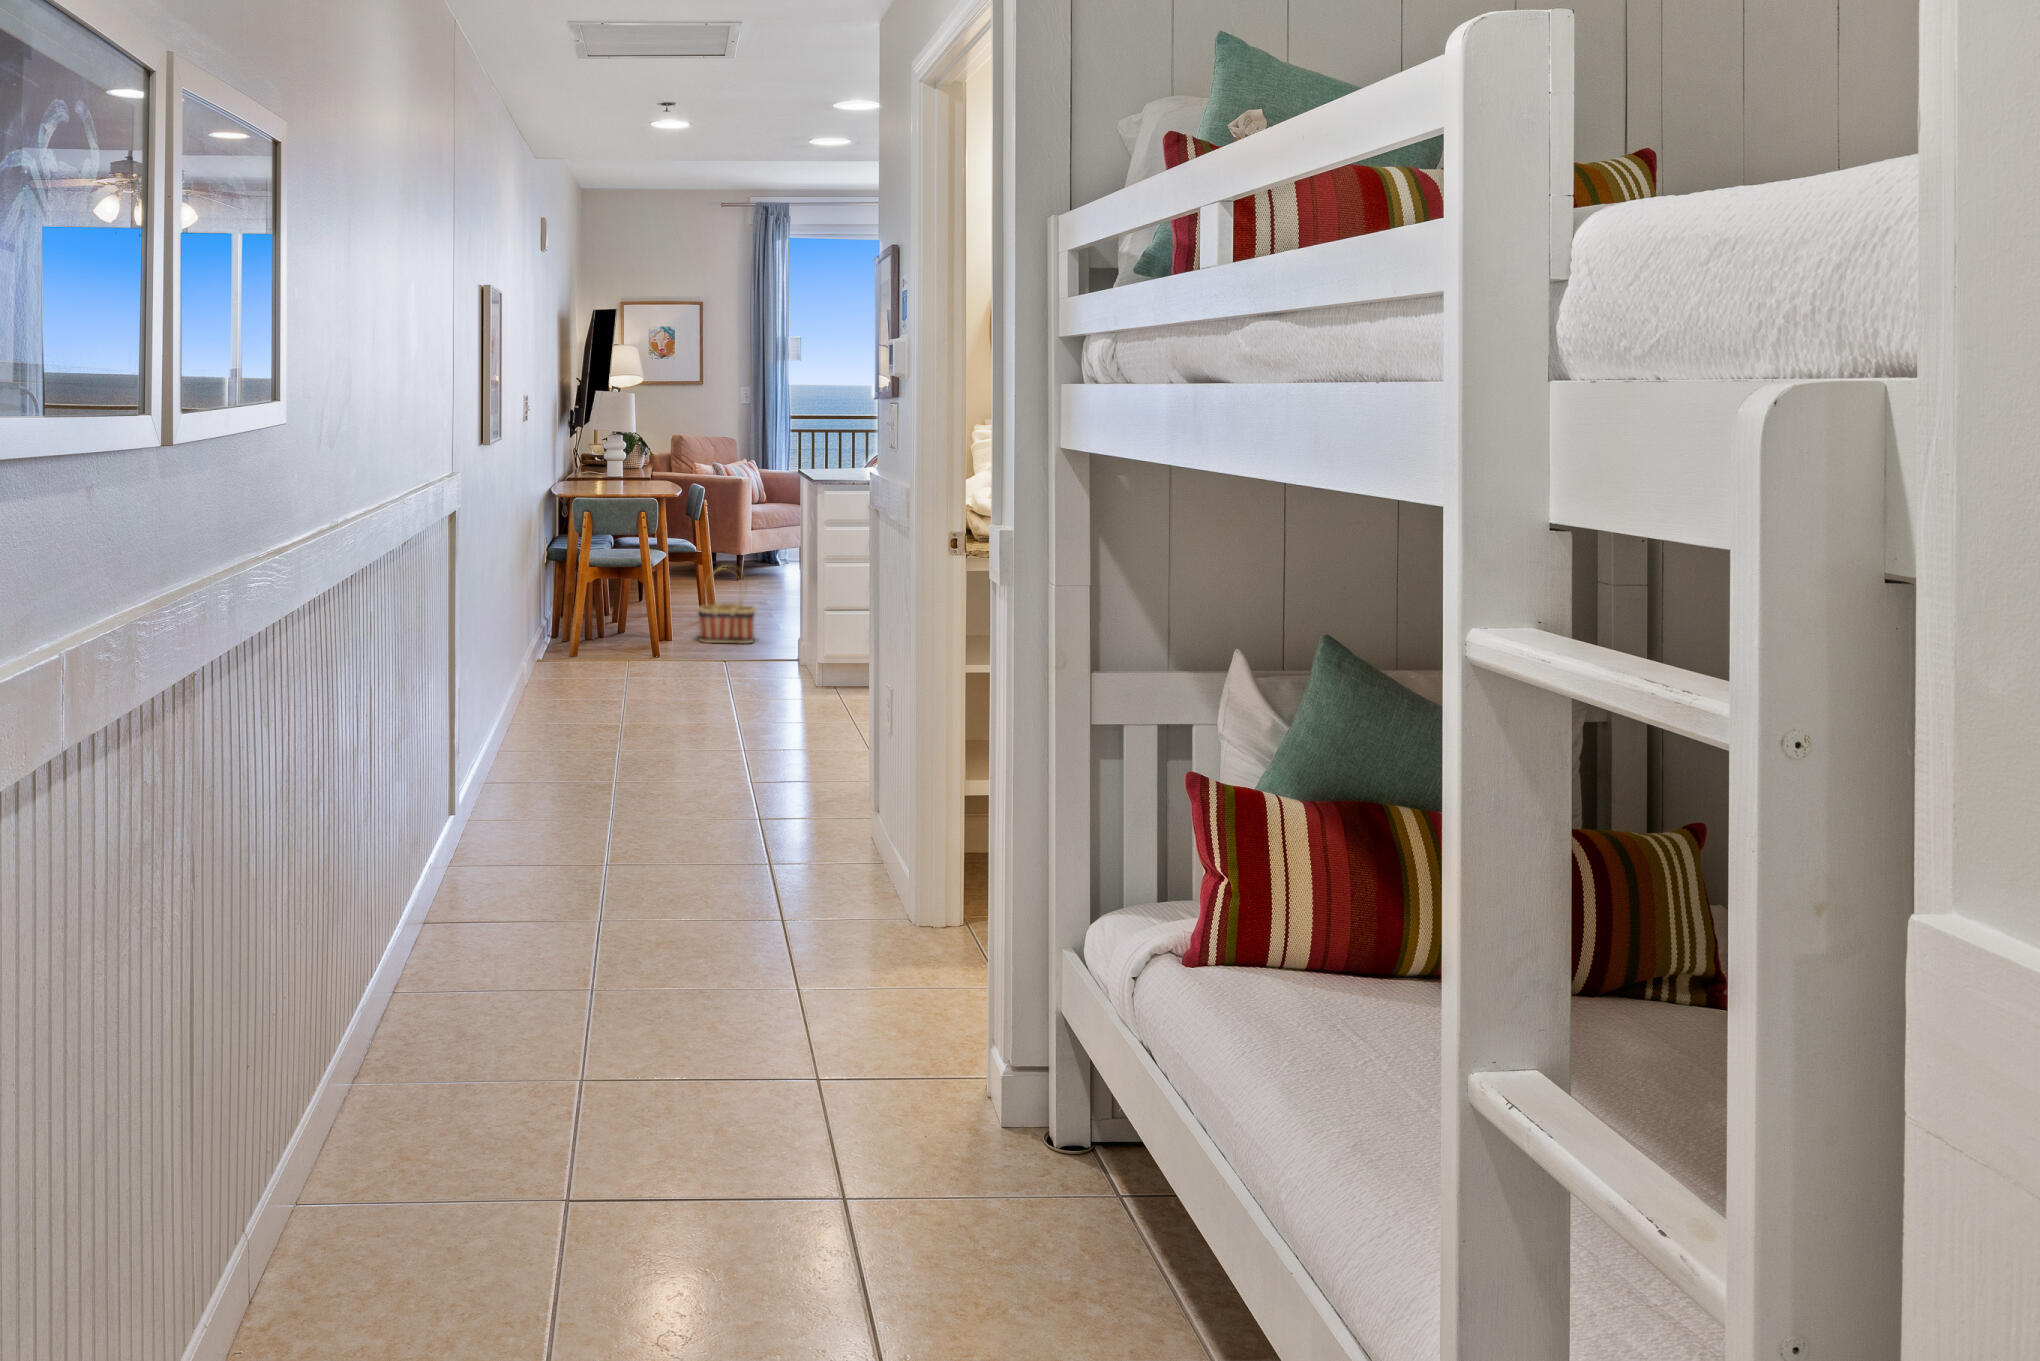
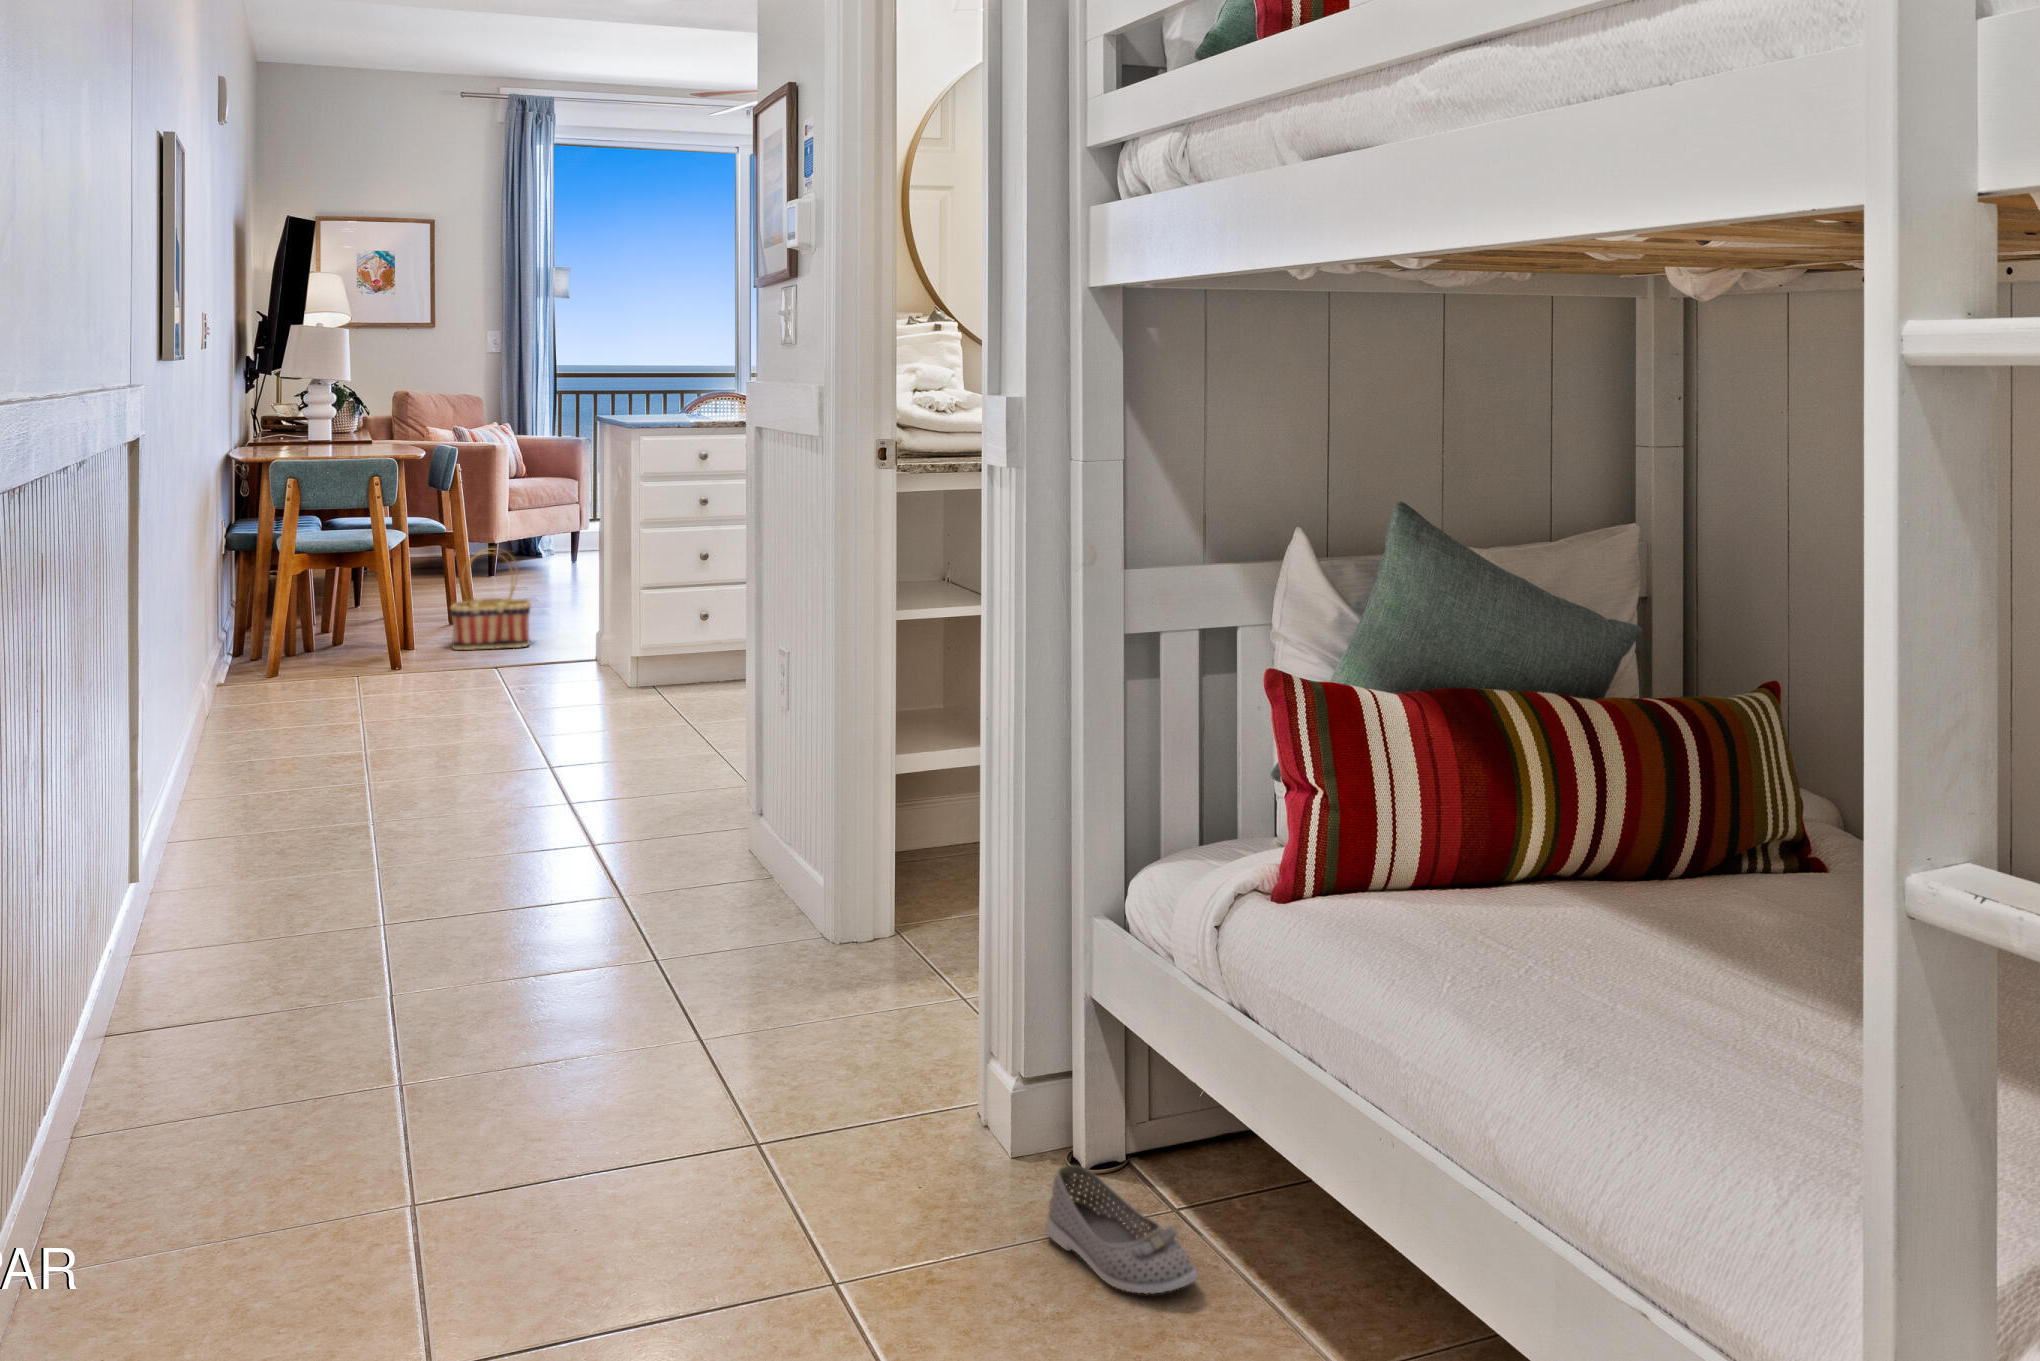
shoe: none [1009,1145,1119,1265] -> present [1045,1165,1198,1294]

